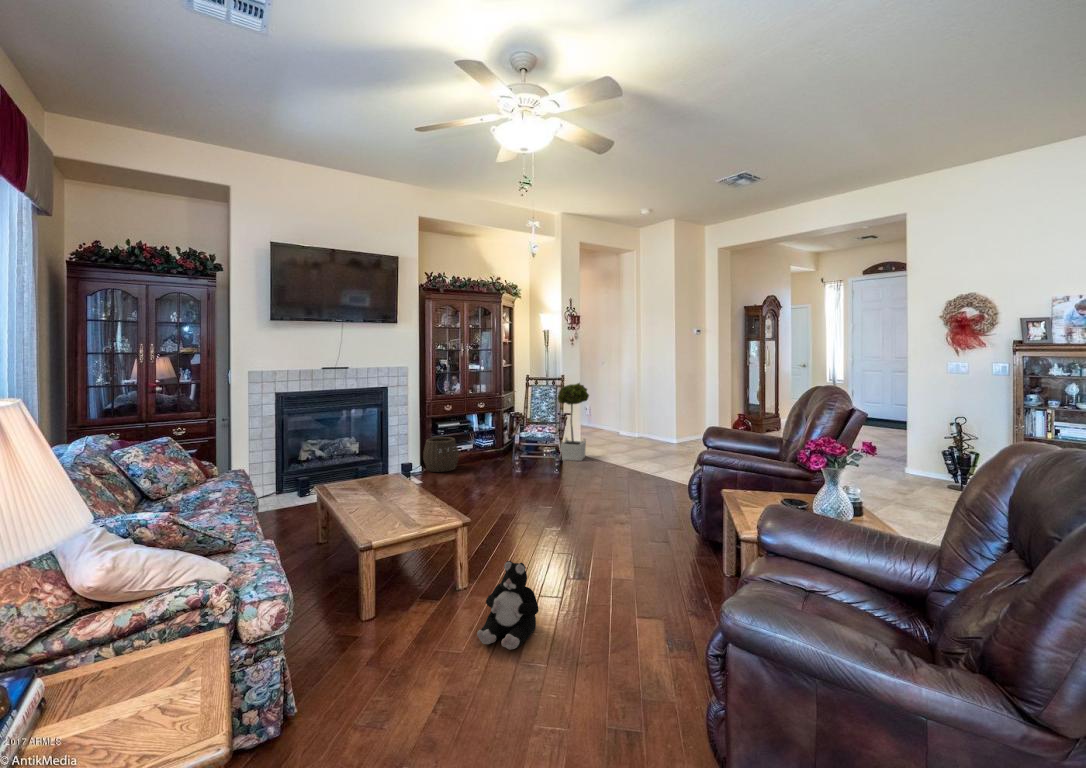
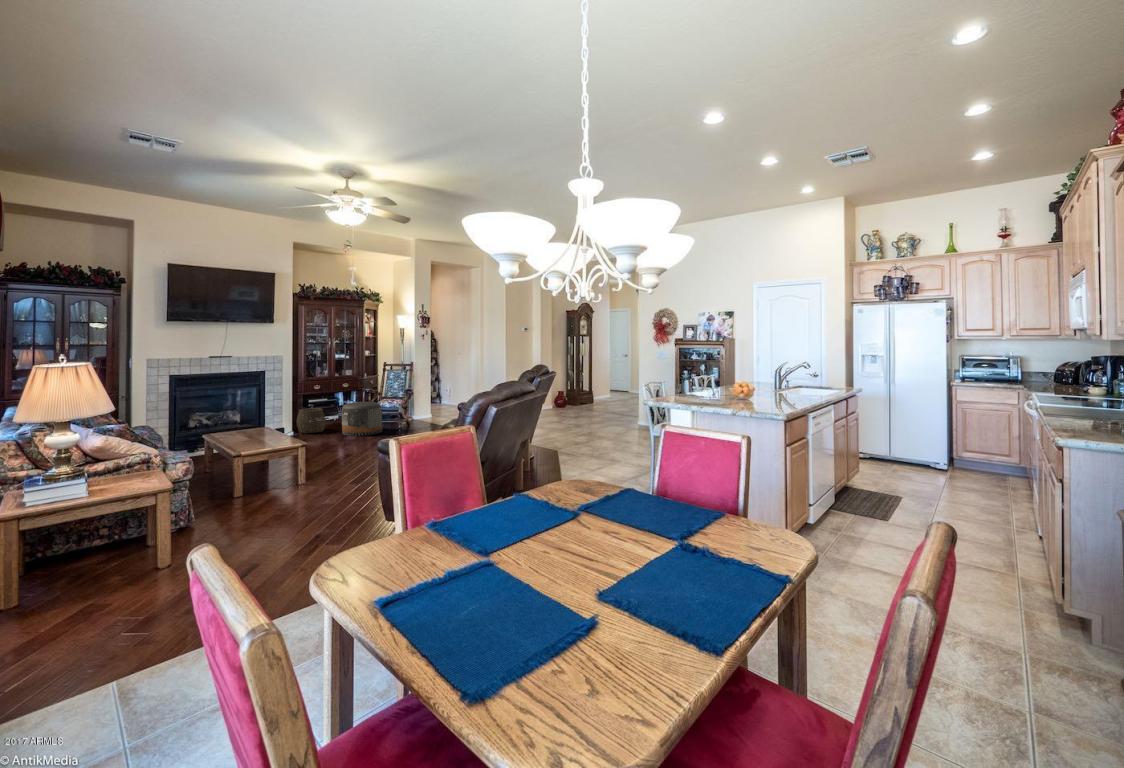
potted tree: present [558,383,589,461] -> none [405,368,429,424]
pouf: none [481,430,533,479] -> present [342,402,382,436]
plush toy: present [477,561,538,650] -> none [303,459,340,500]

